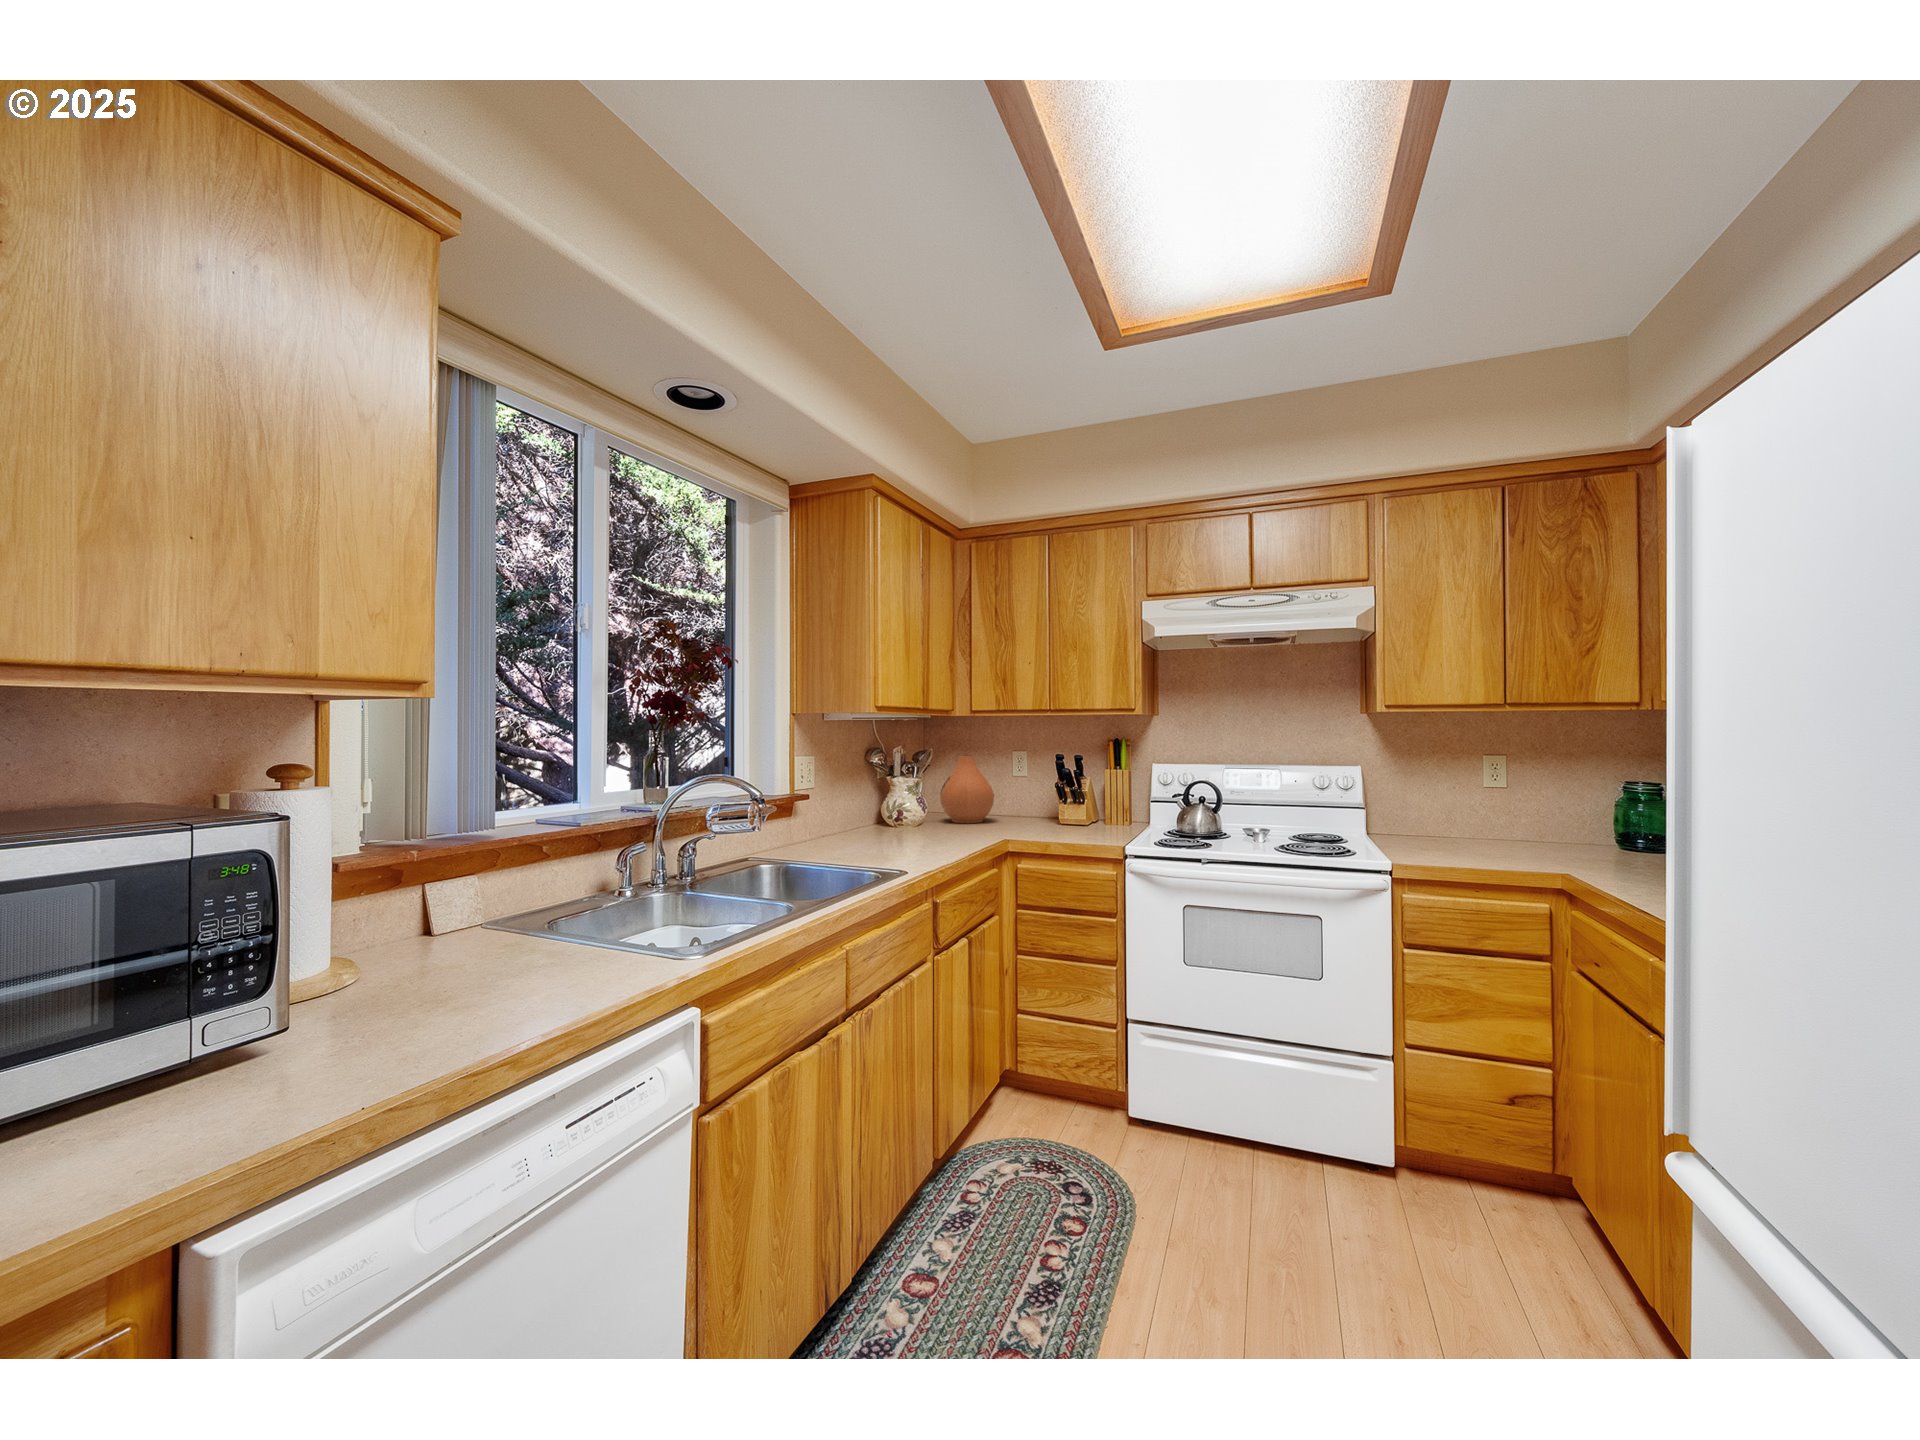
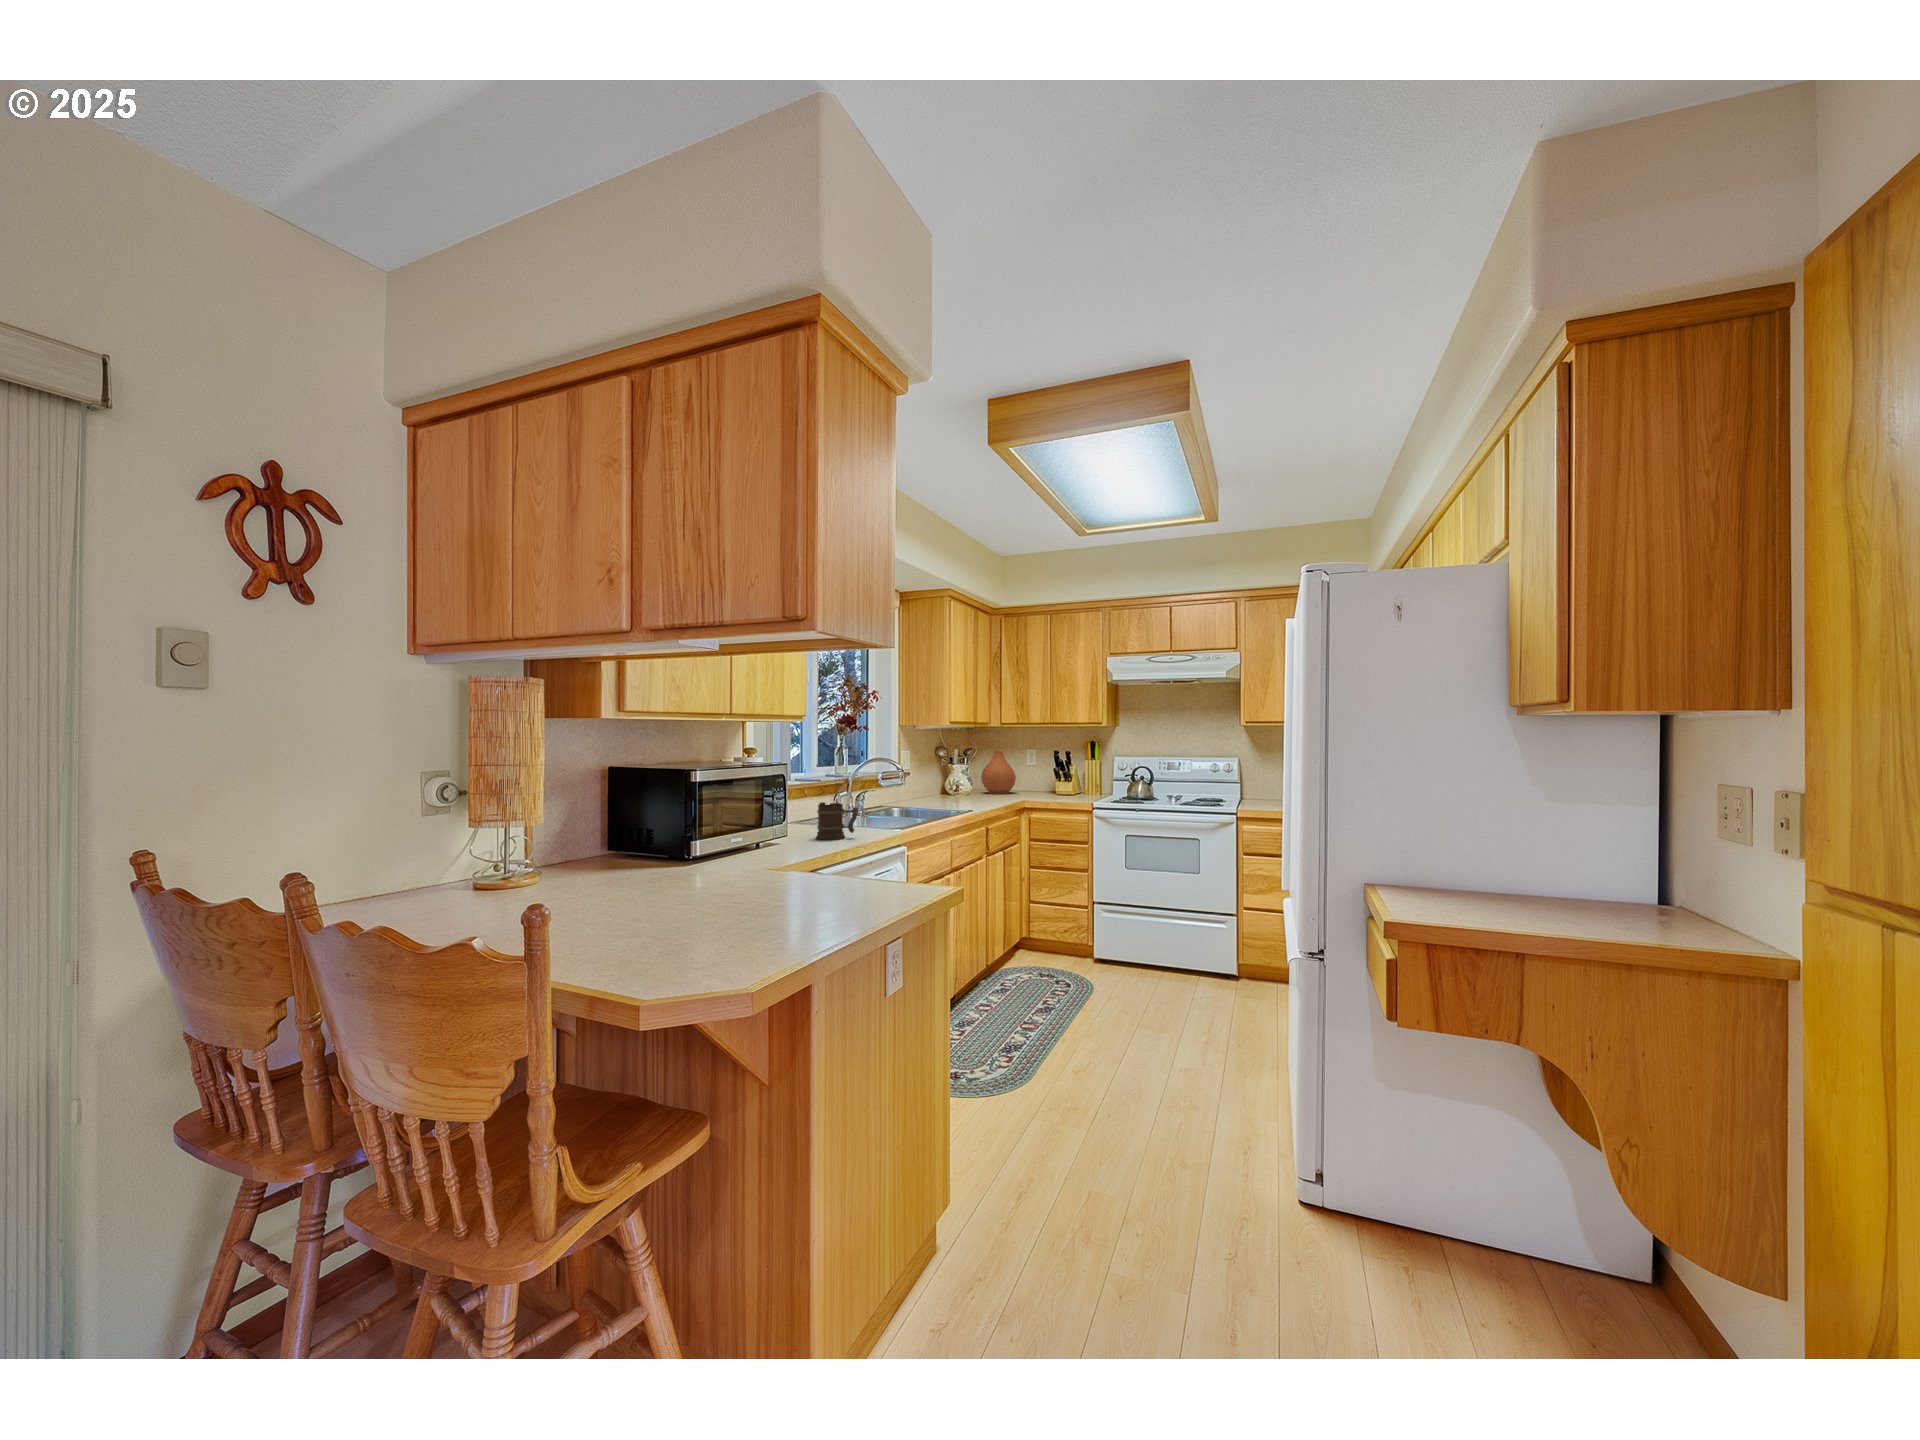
mug: none [461,906,573,1011] -> present [816,802,858,840]

